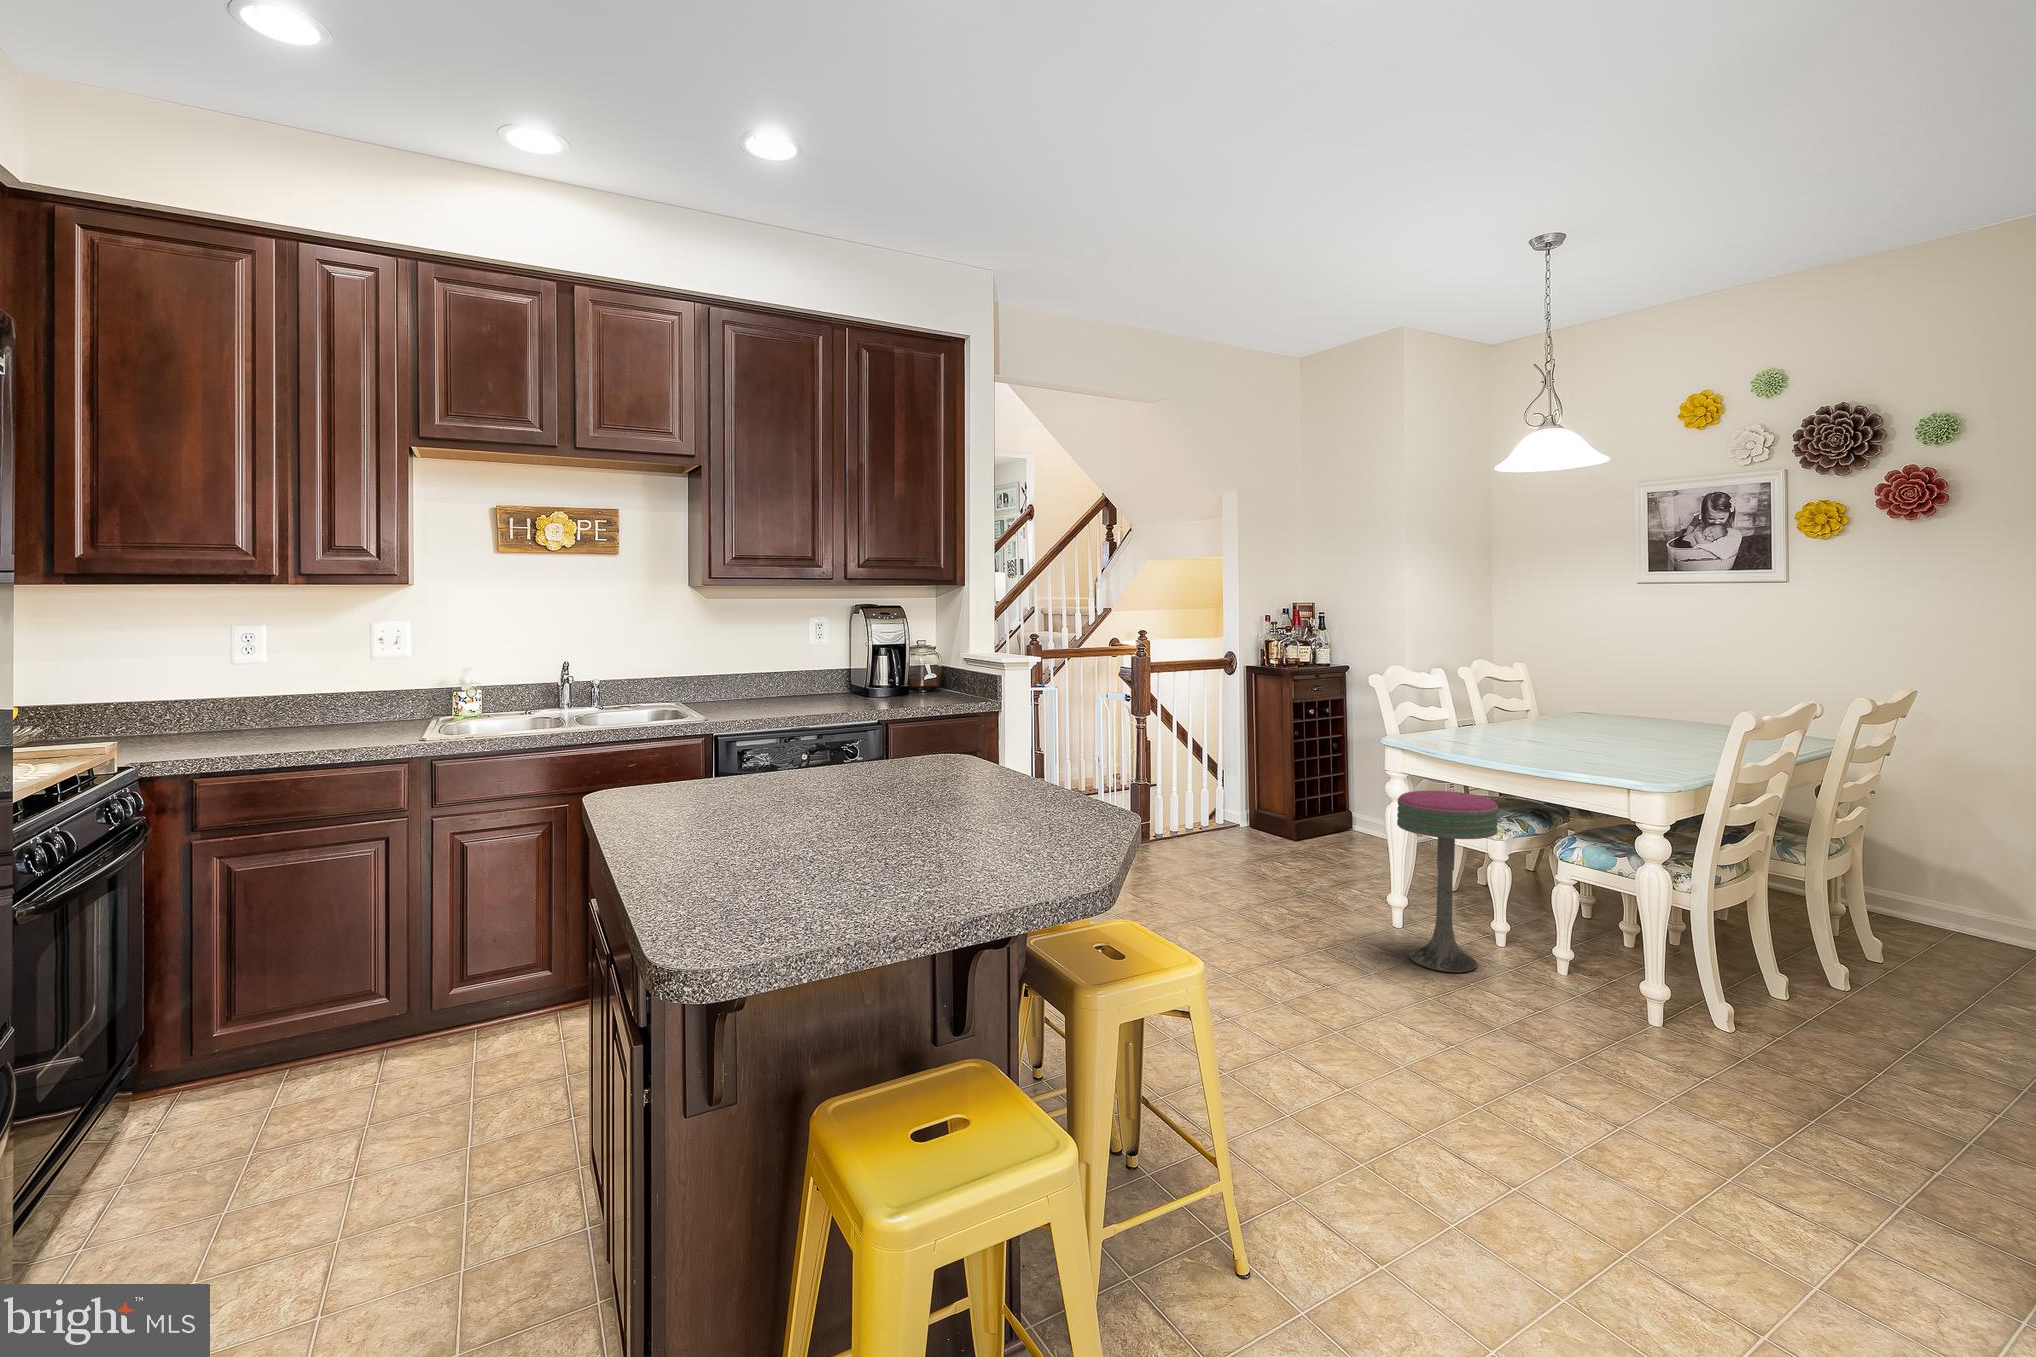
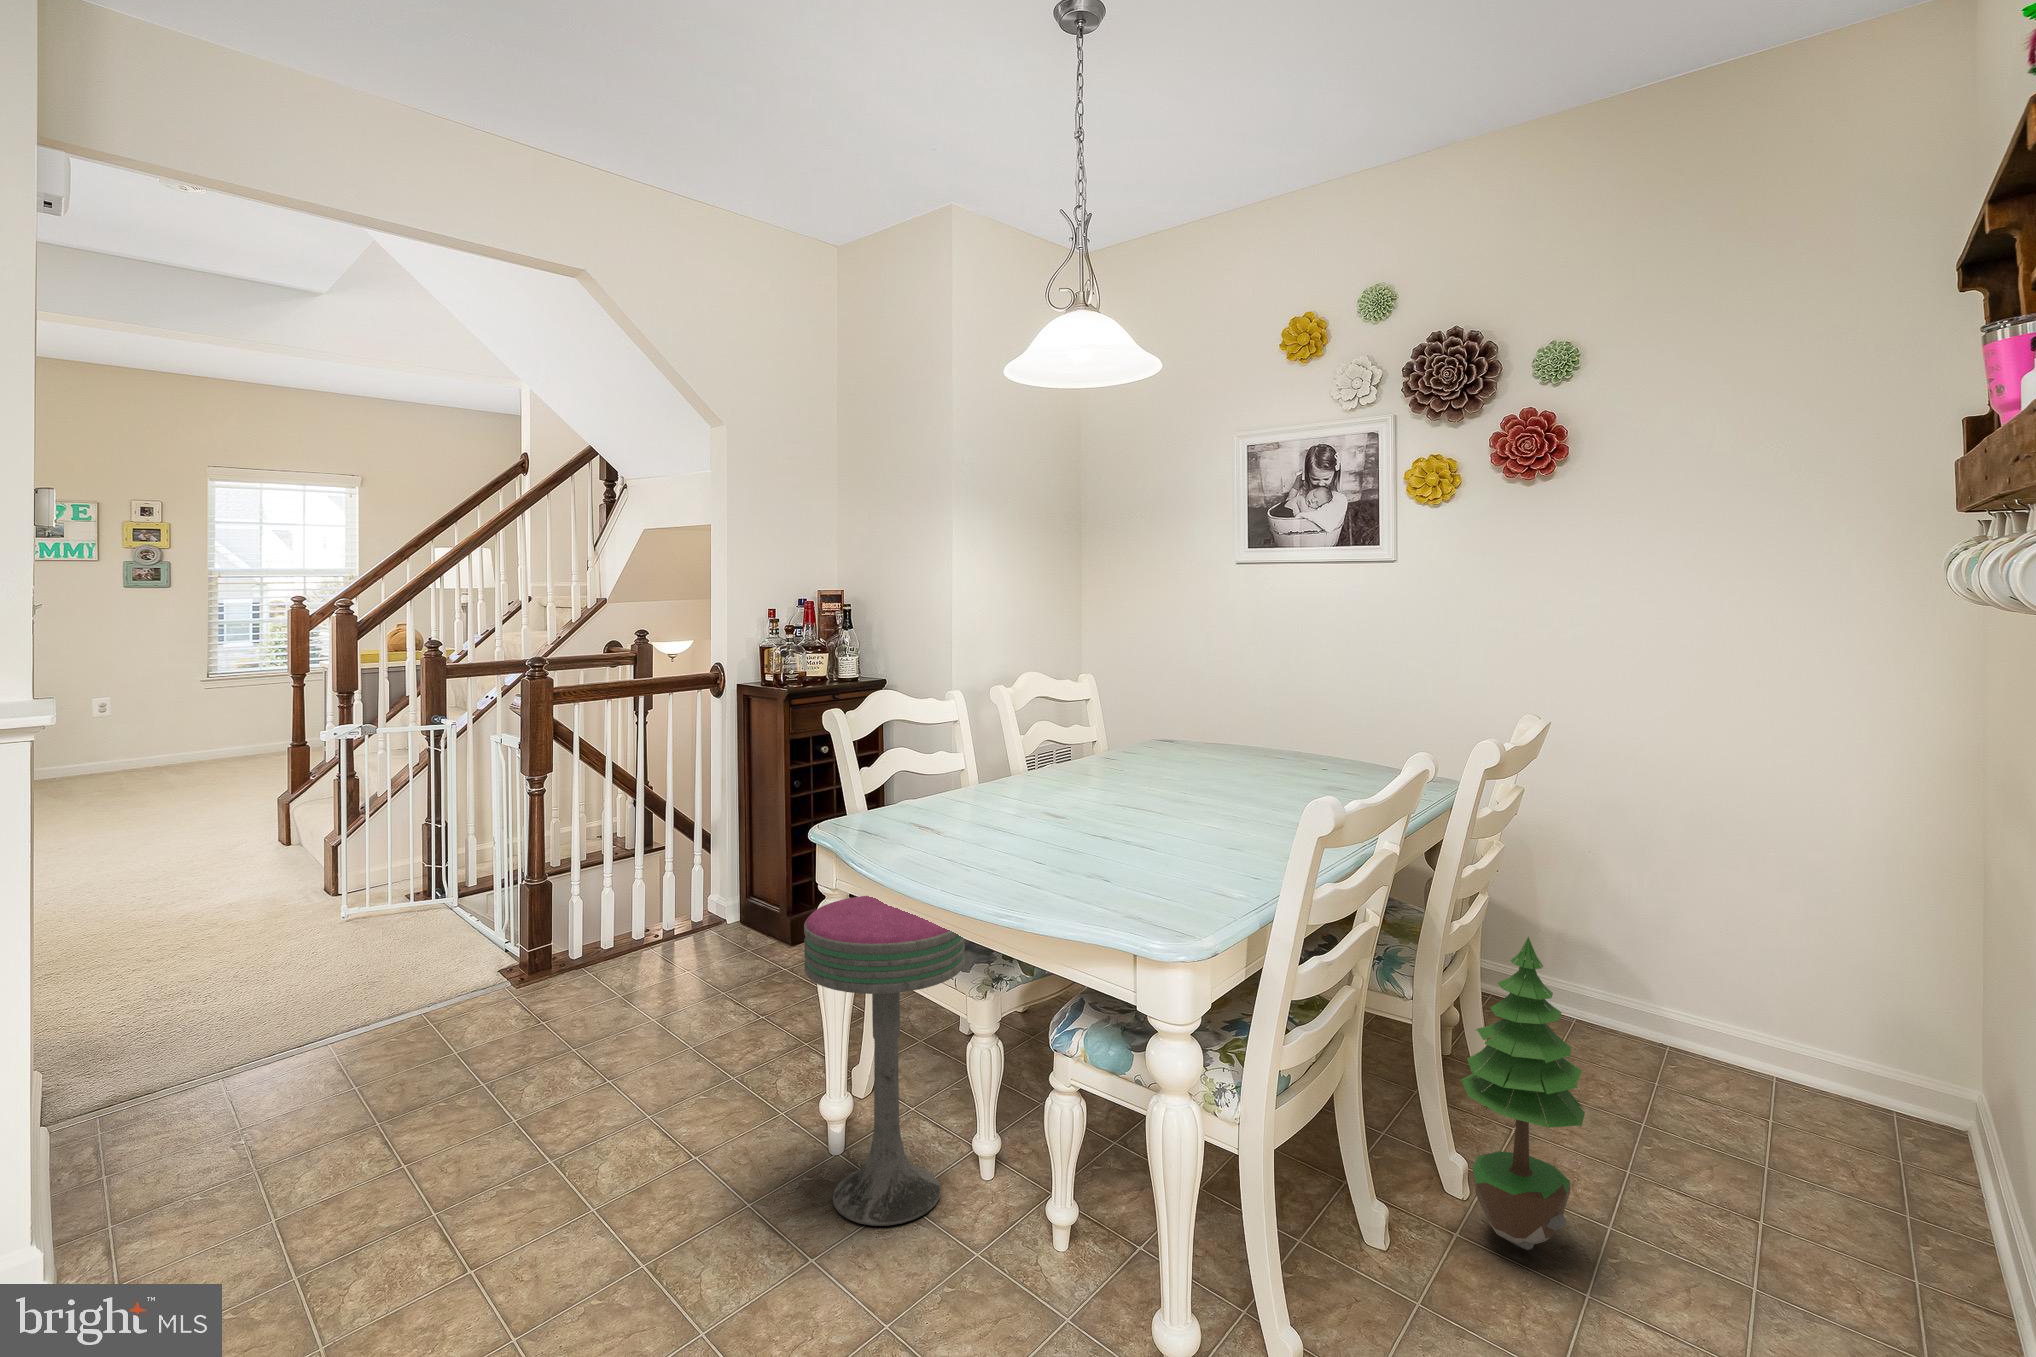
potted tree: none [1848,829,1947,1025] -> present [1461,937,1585,1250]

